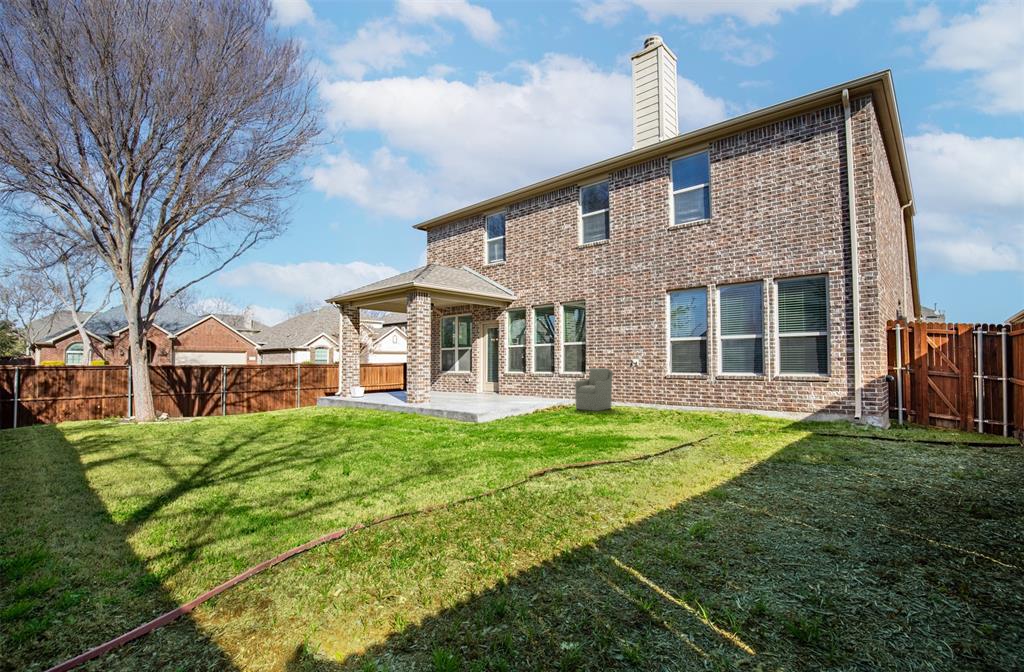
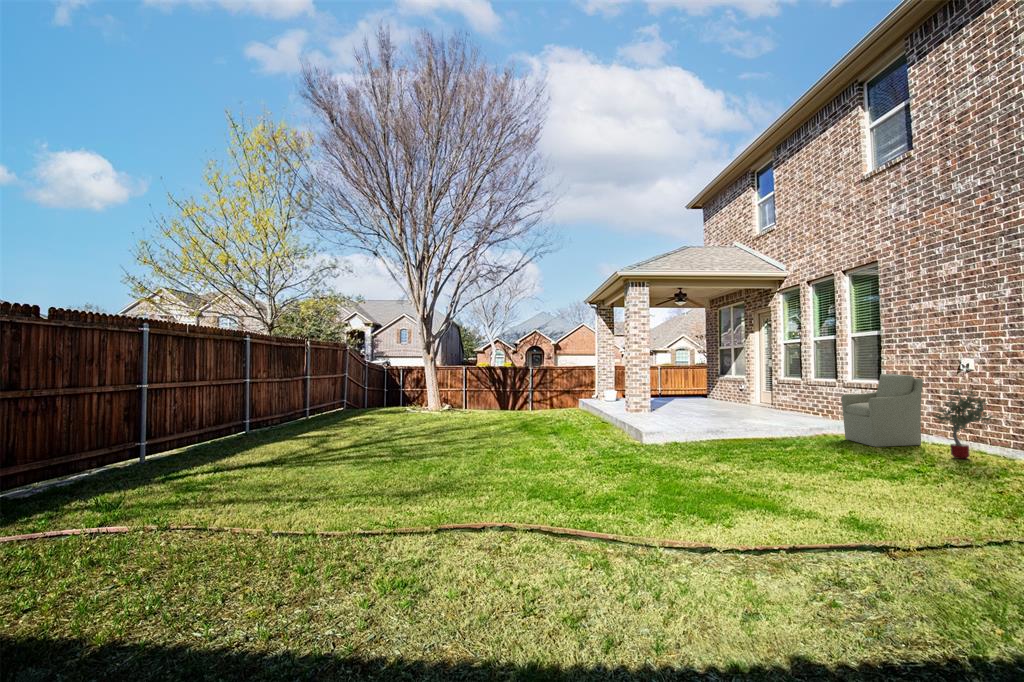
potted tree: none [624,374,651,412] -> present [935,389,992,459]

